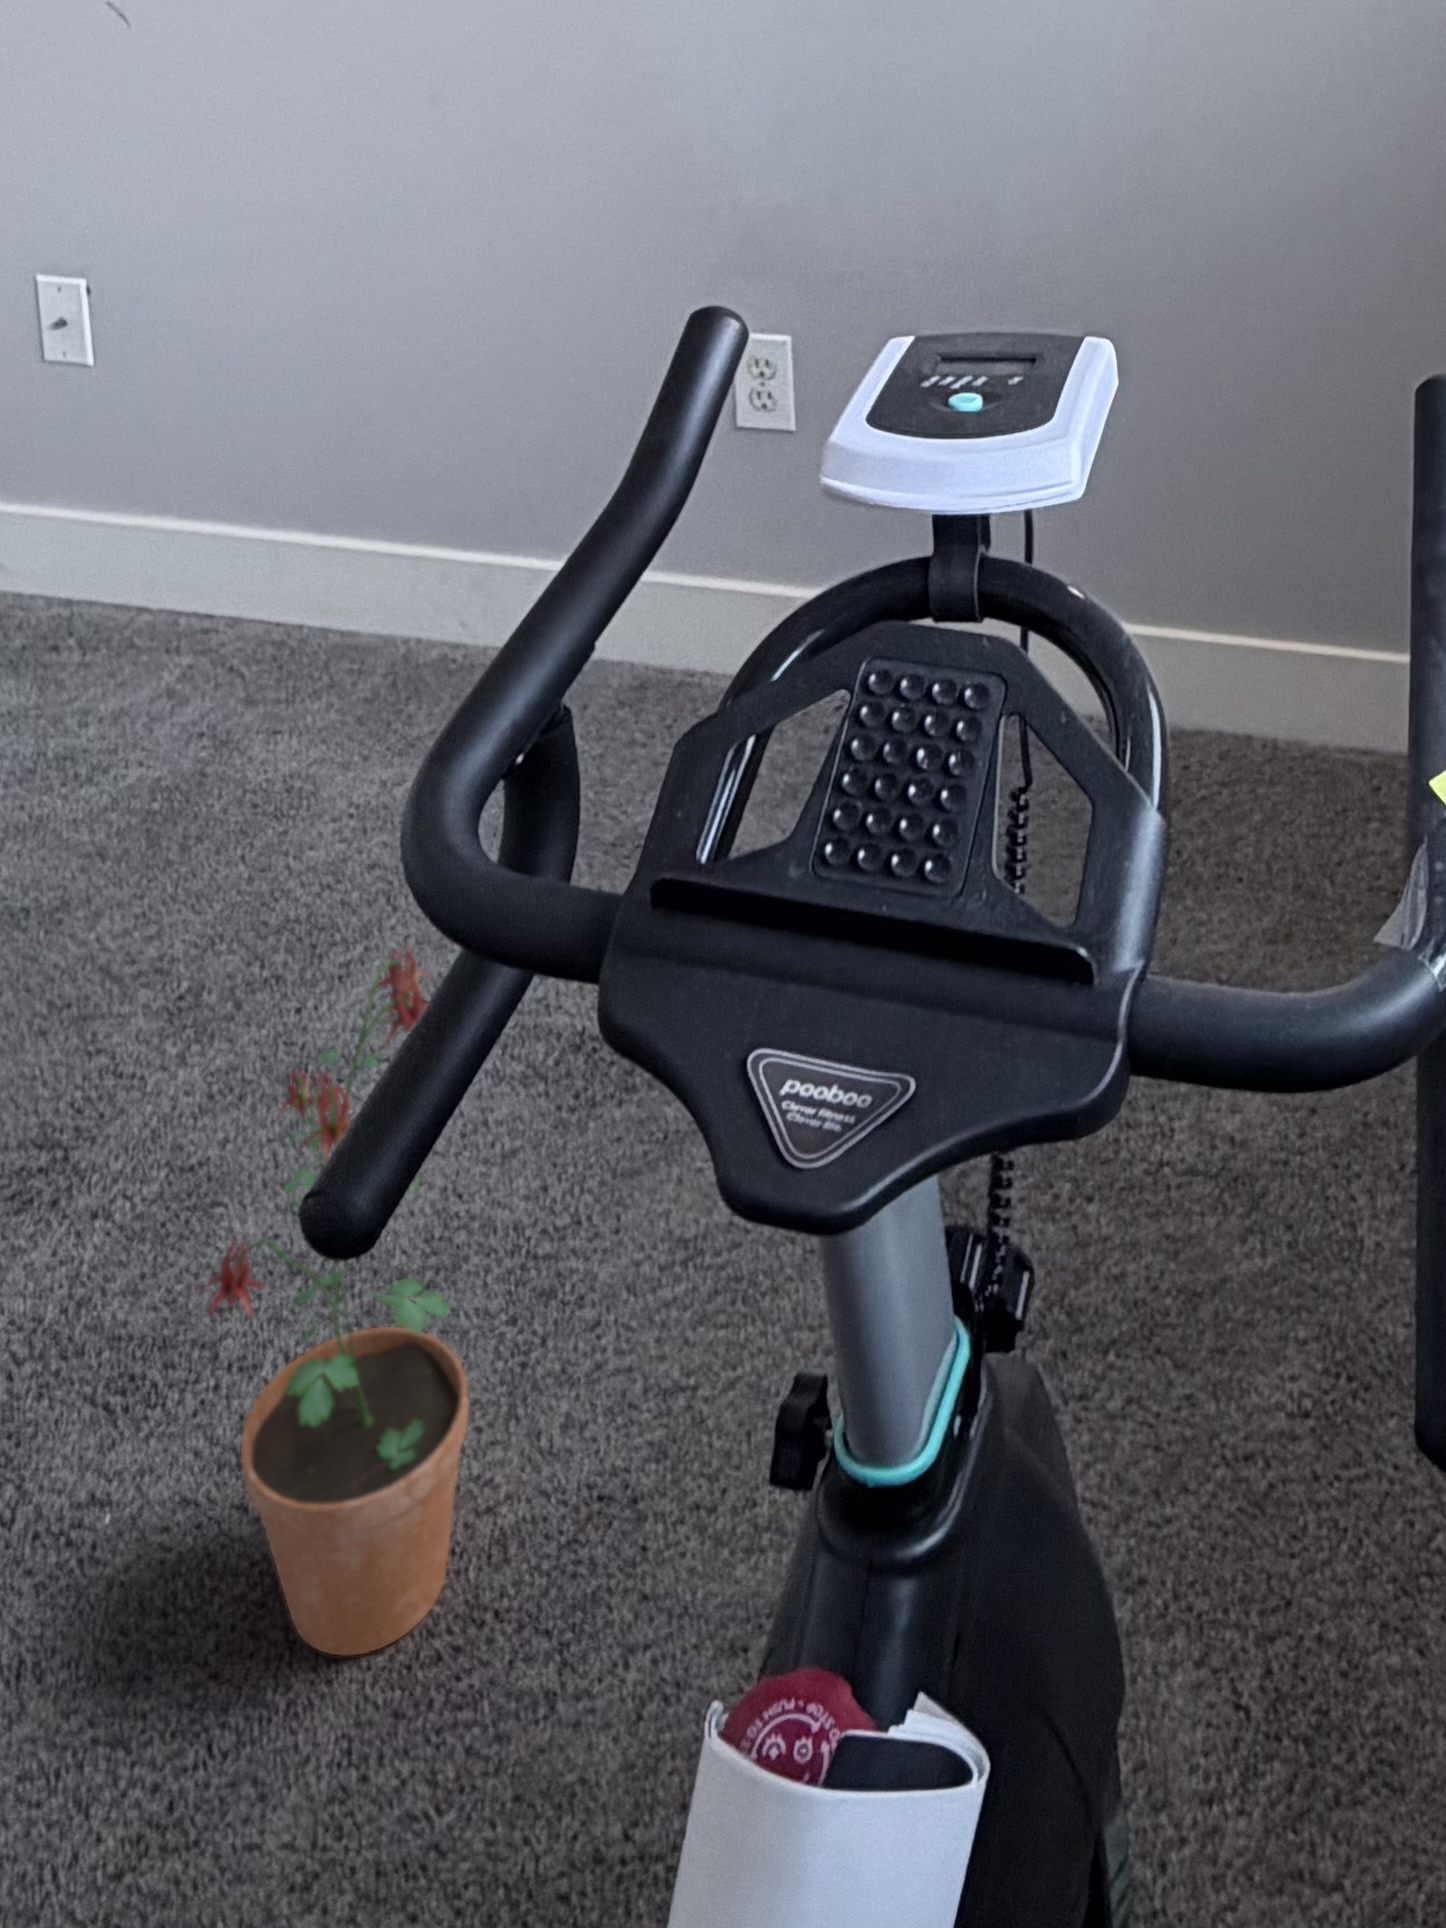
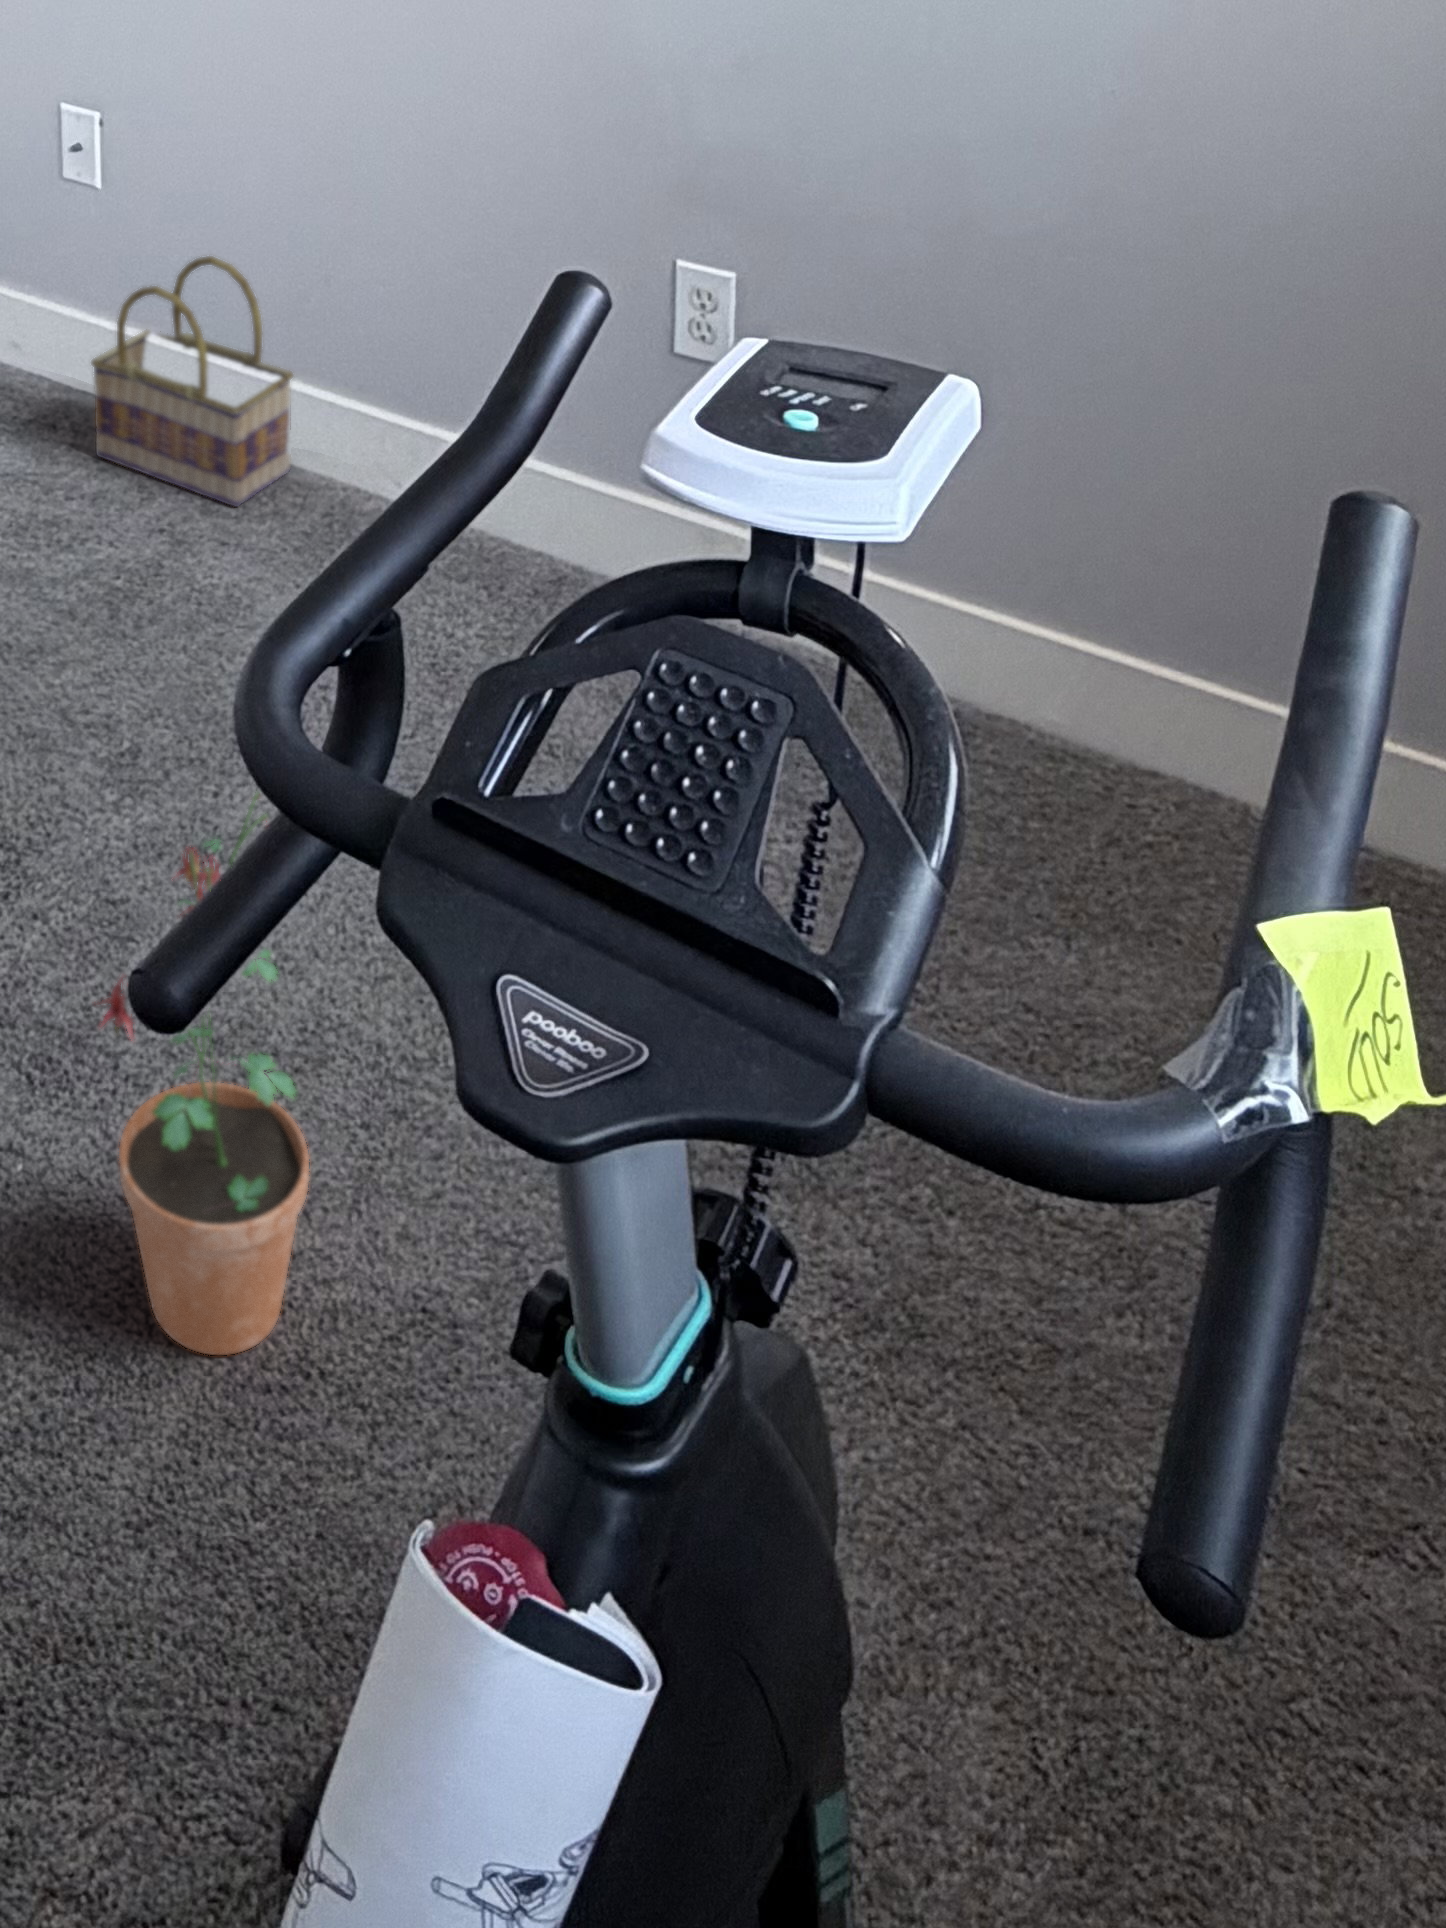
basket: none [93,415,342,690] -> present [92,256,293,506]

